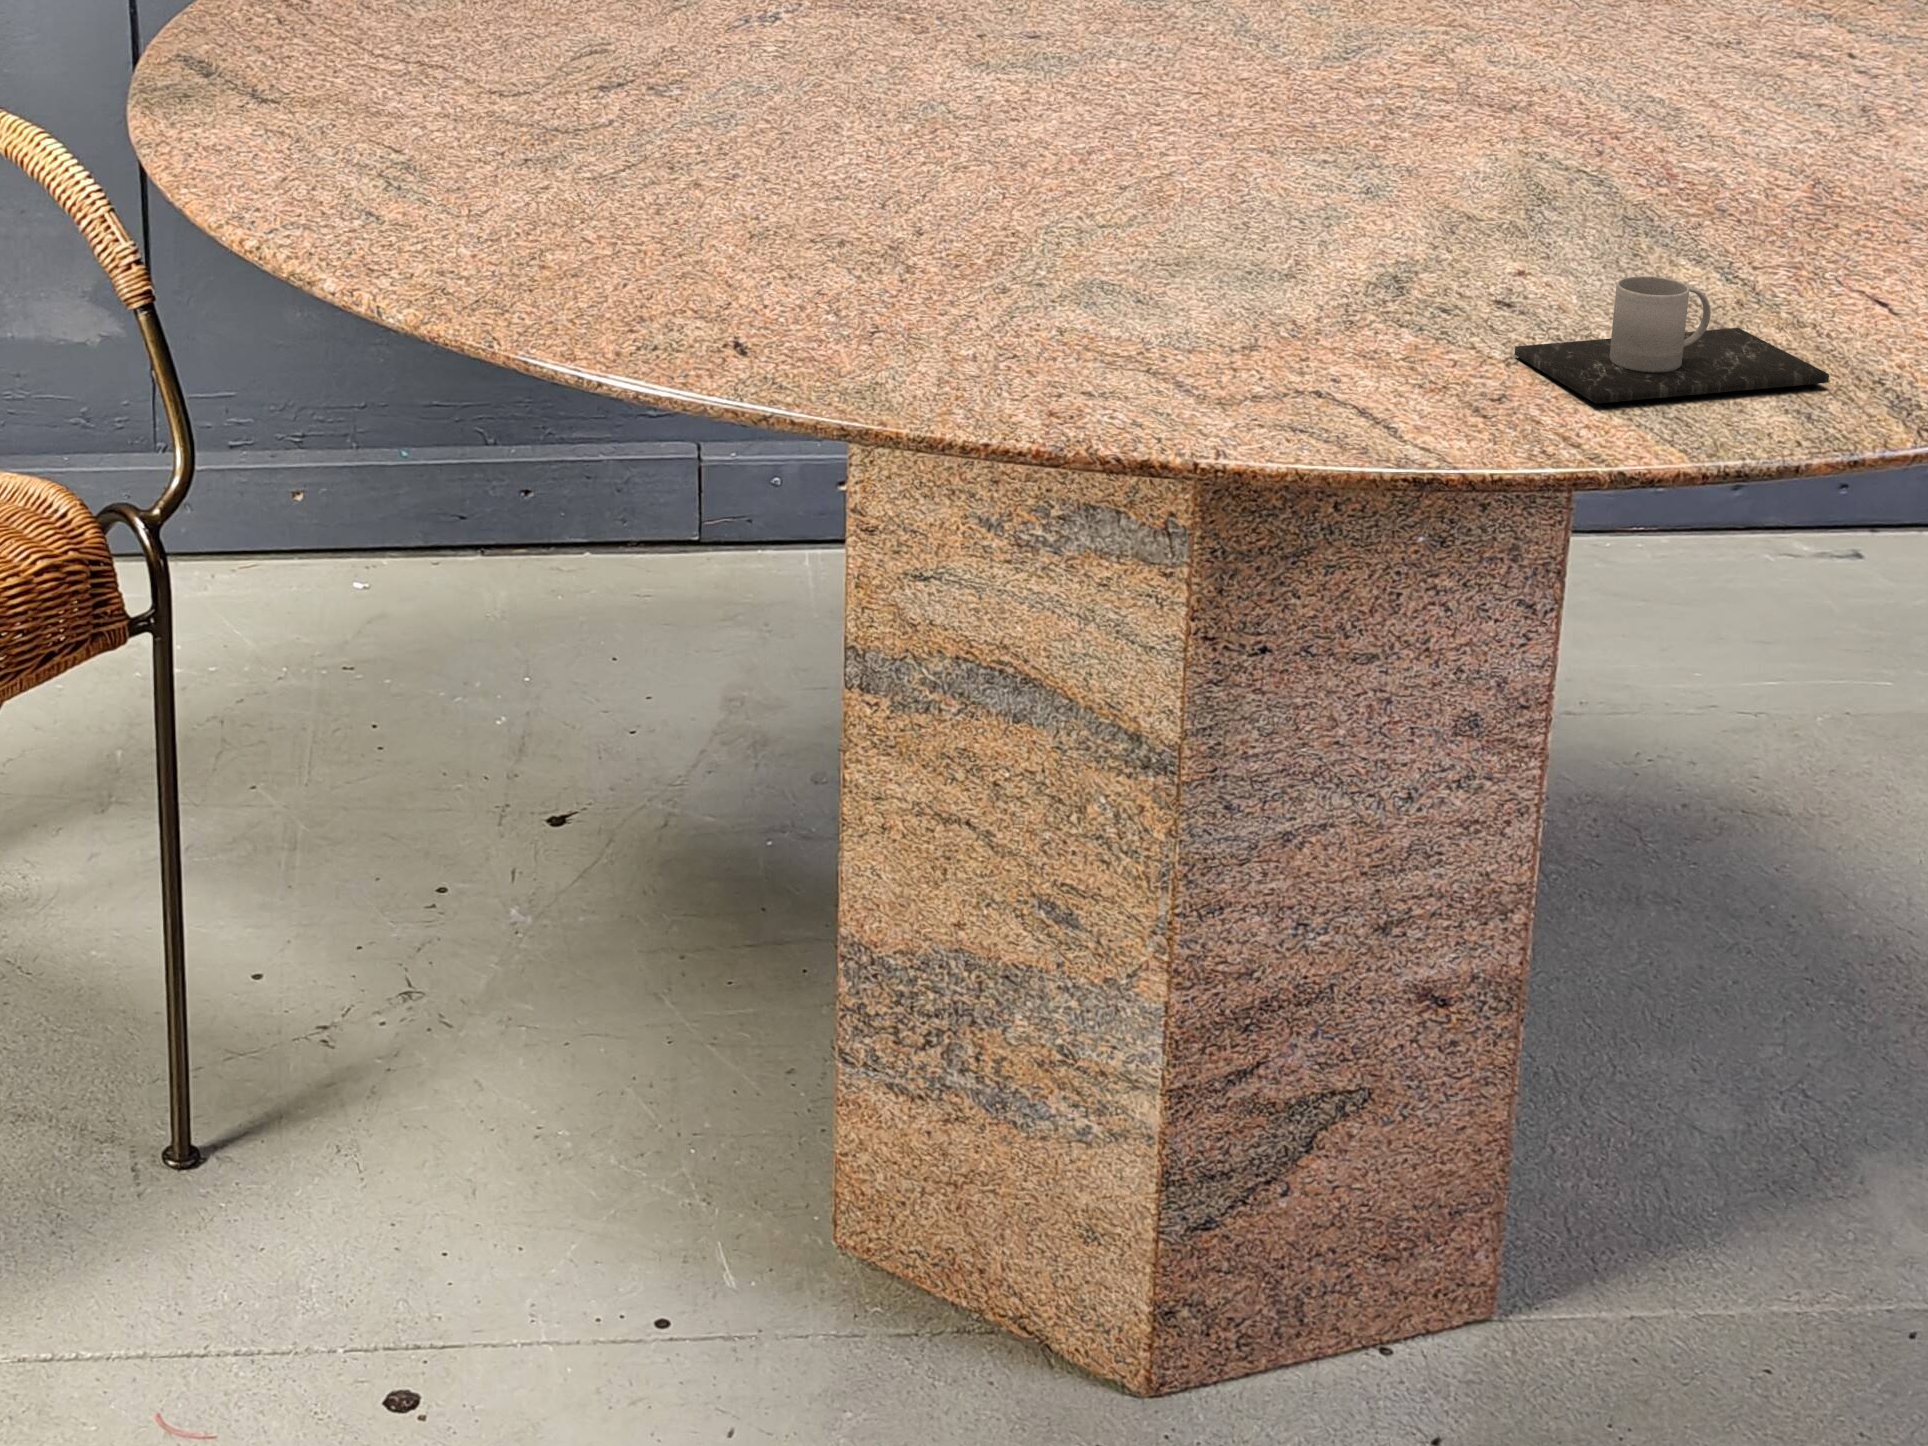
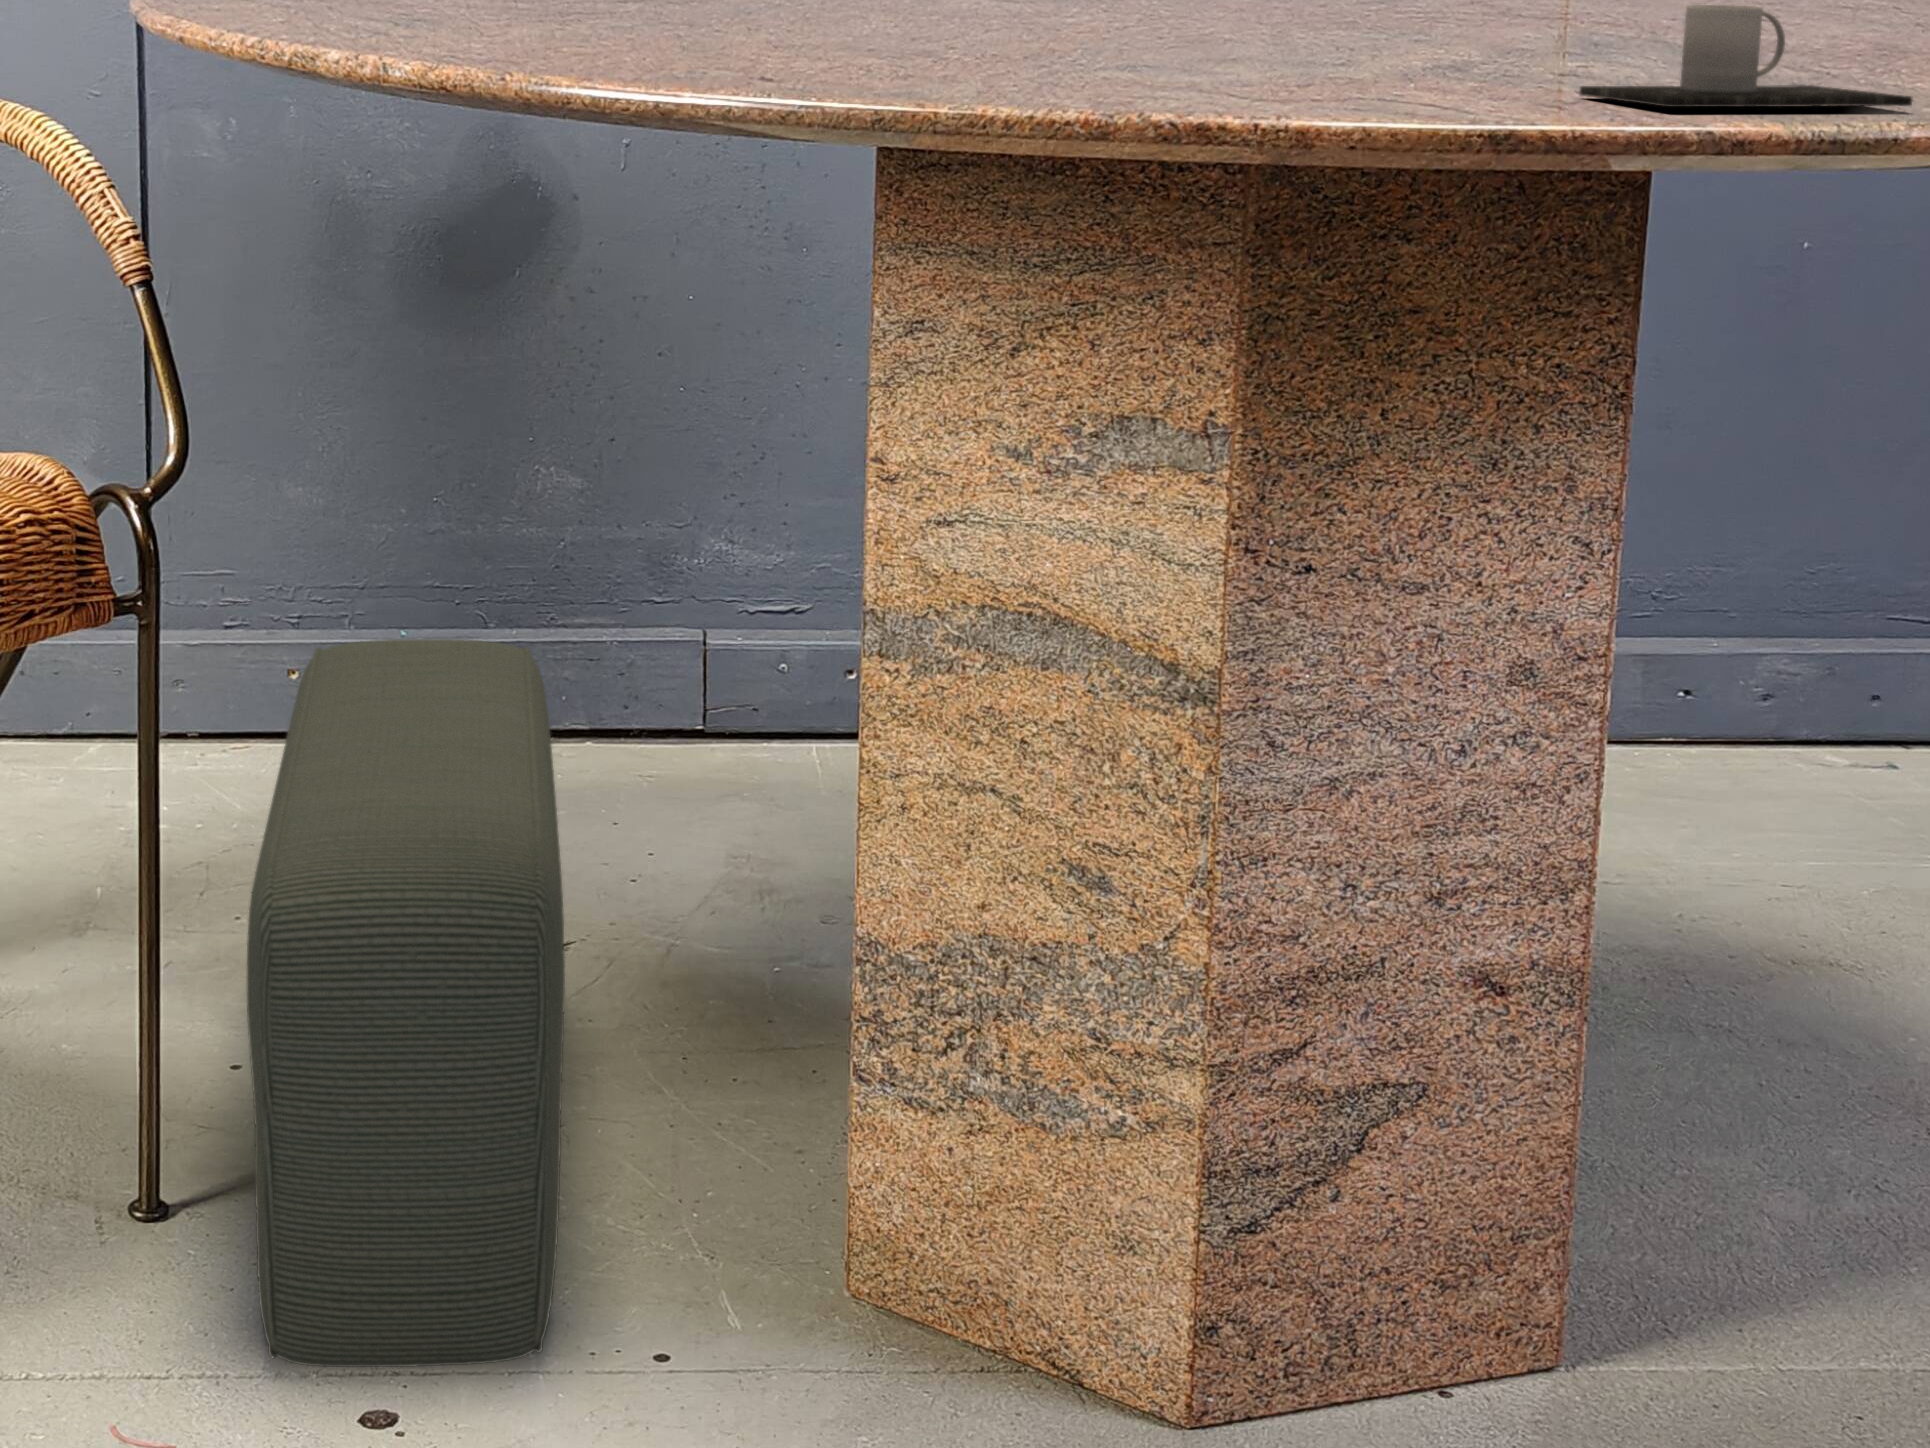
pouf: none [271,580,565,1348] -> present [247,639,565,1367]

